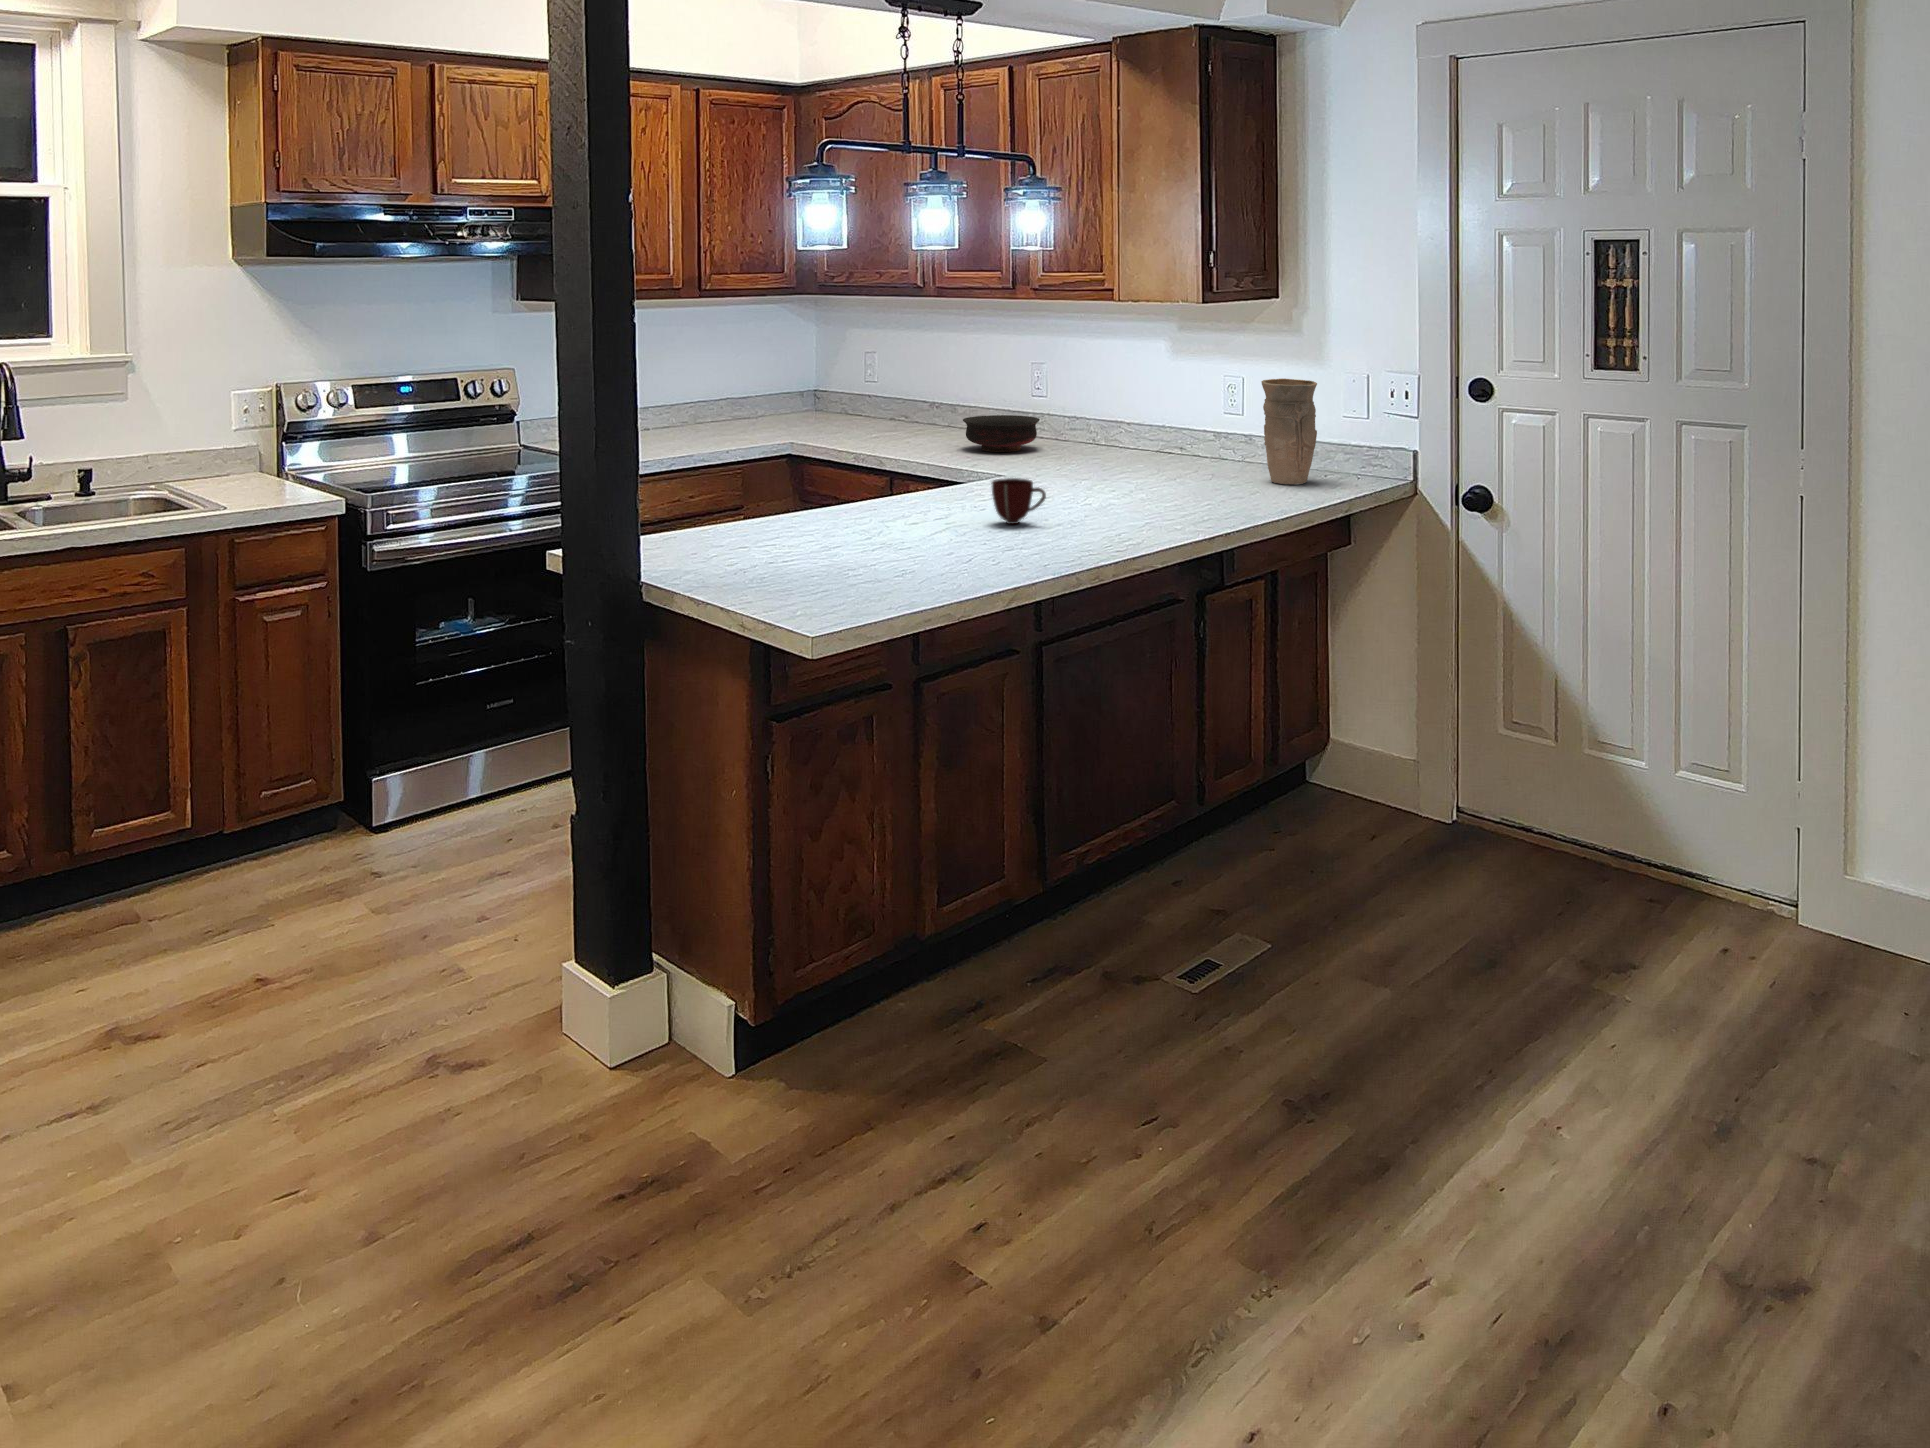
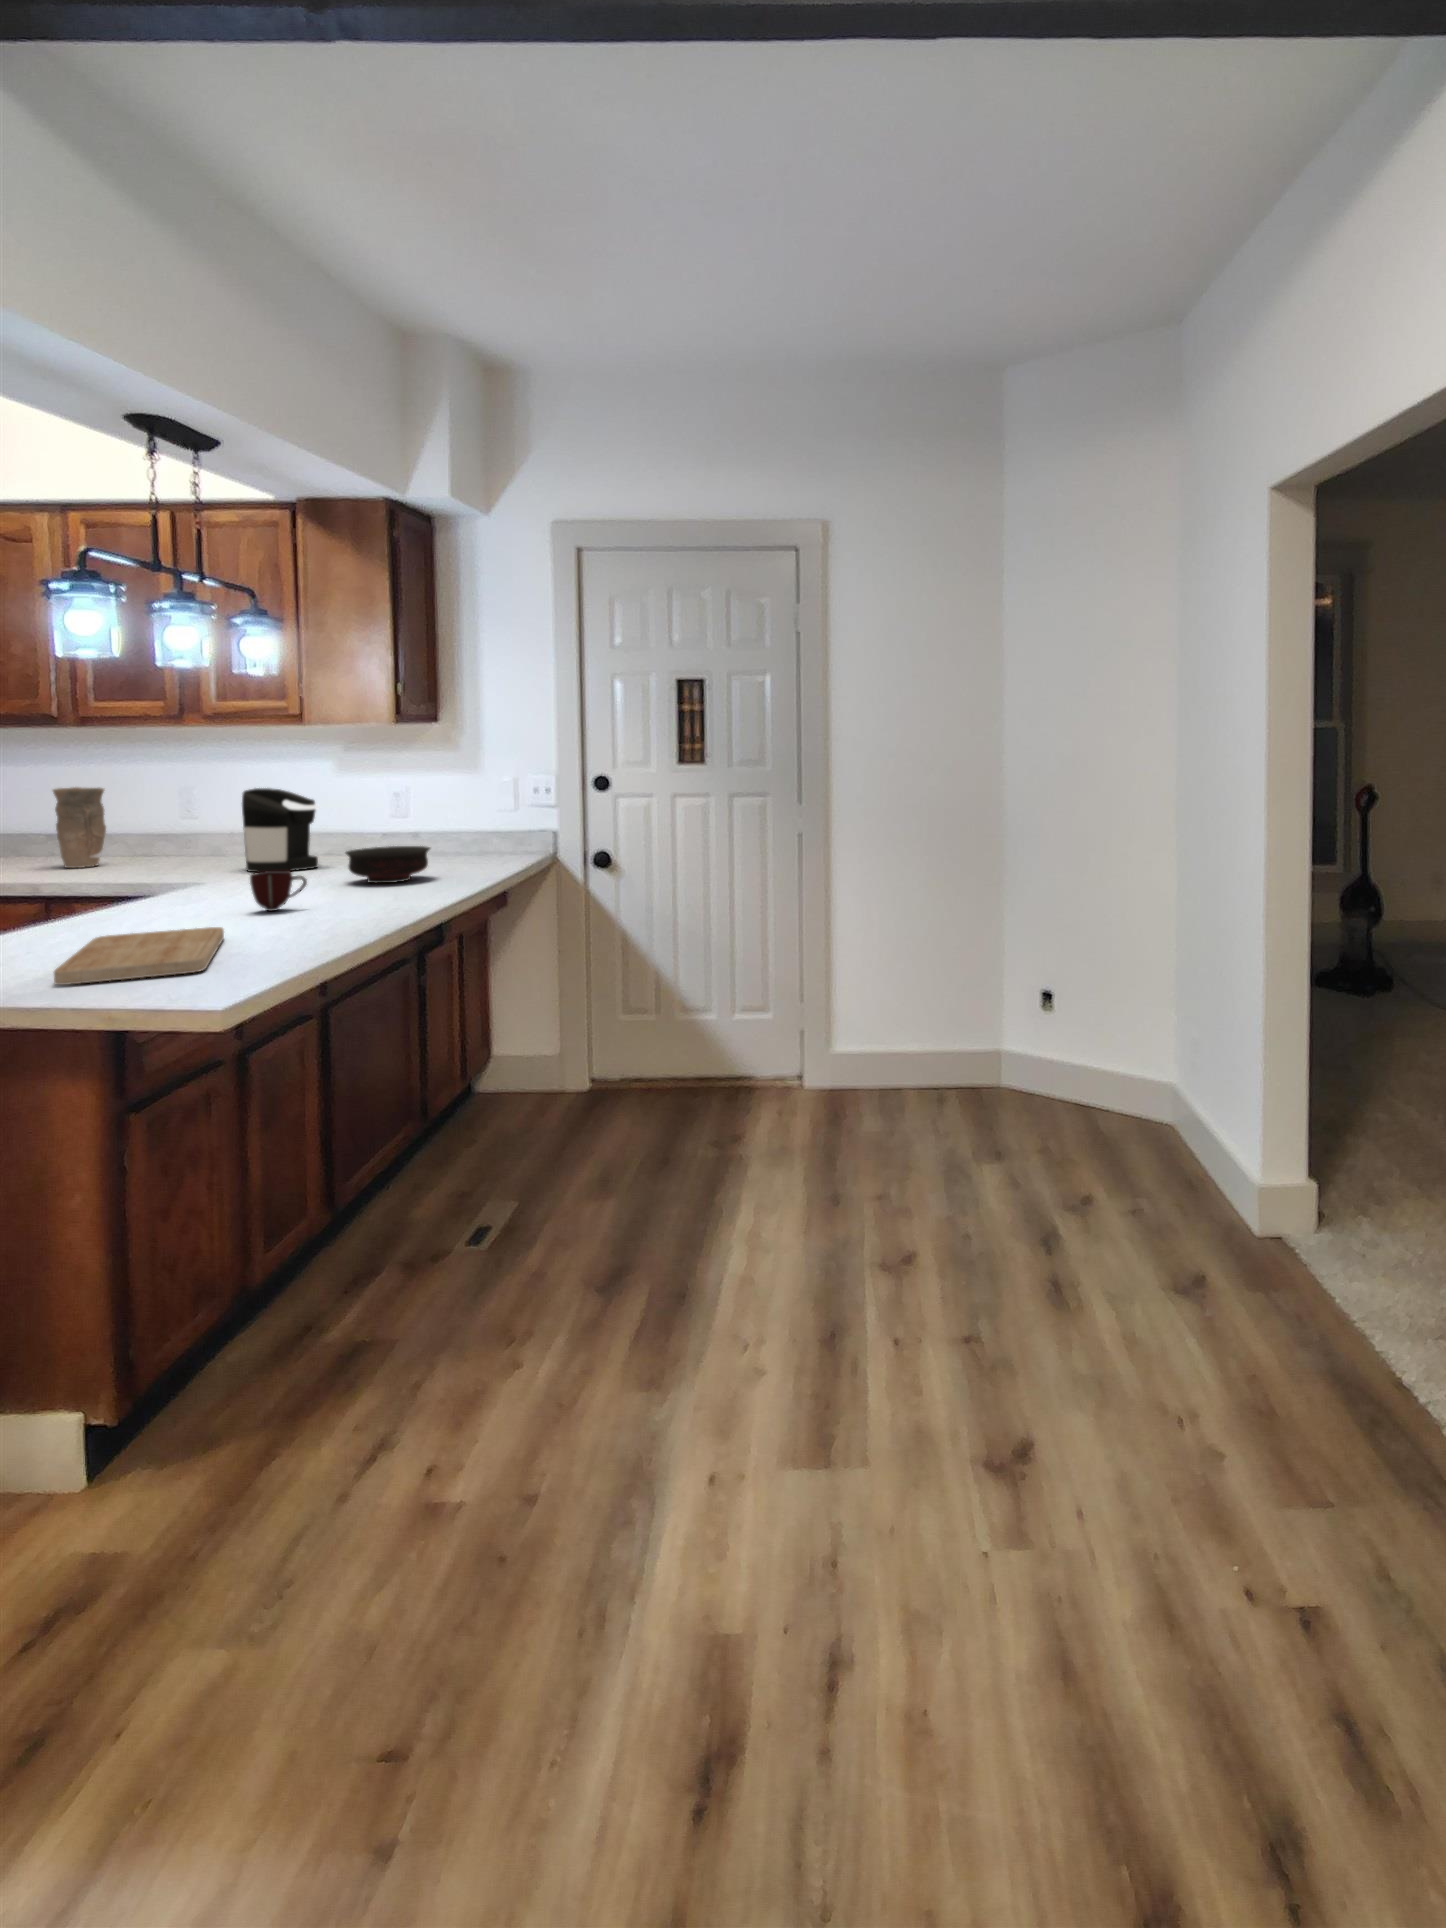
coffee maker: none [1063,369,1139,468] -> present [242,788,319,872]
vase: present [1261,379,1317,484] -> present [53,787,106,868]
bowl: present [963,415,1040,452] -> present [346,846,430,883]
cutting board: none [745,535,925,593] -> present [54,927,224,985]

